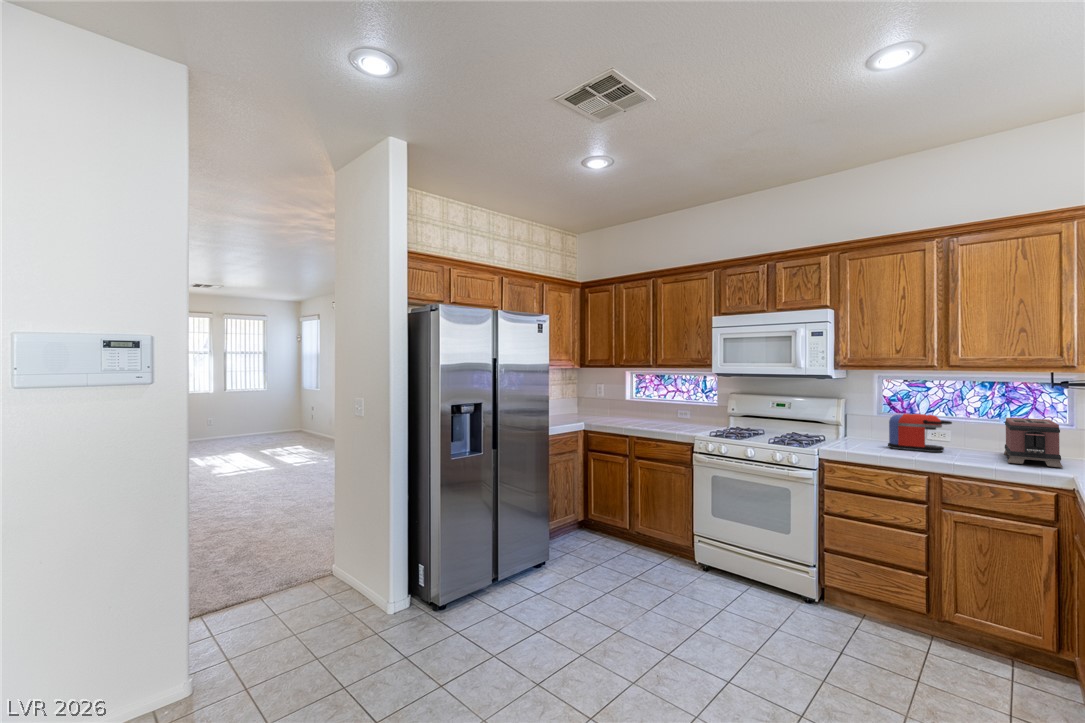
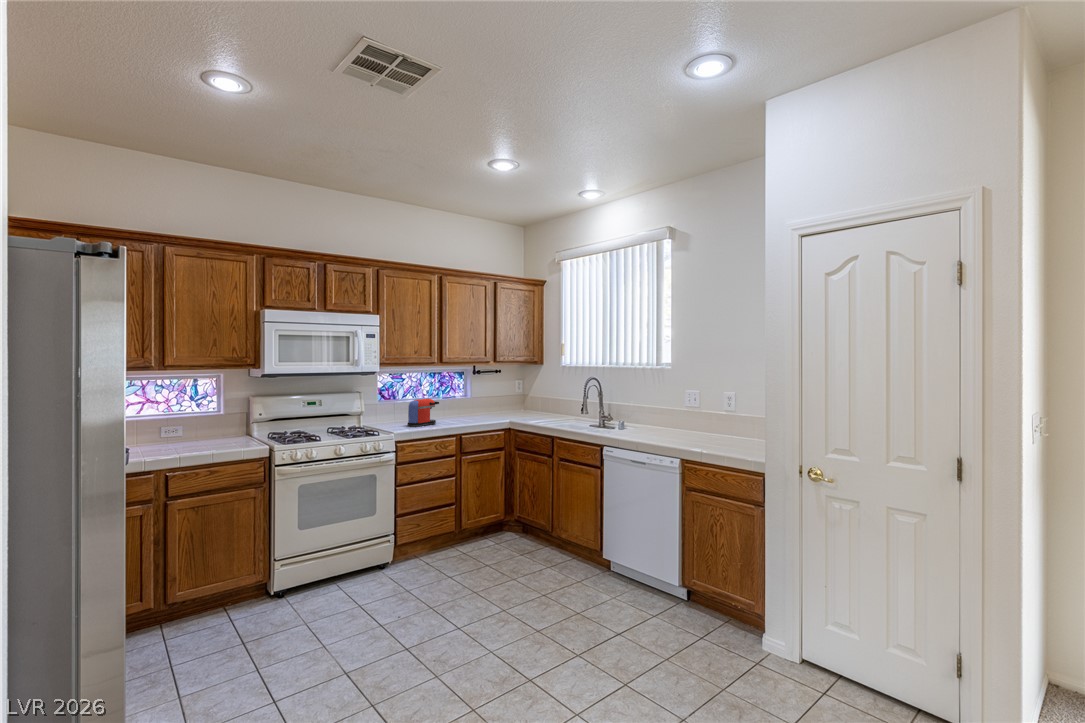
toaster: present [1004,418,1063,467] -> none [449,394,489,422]

